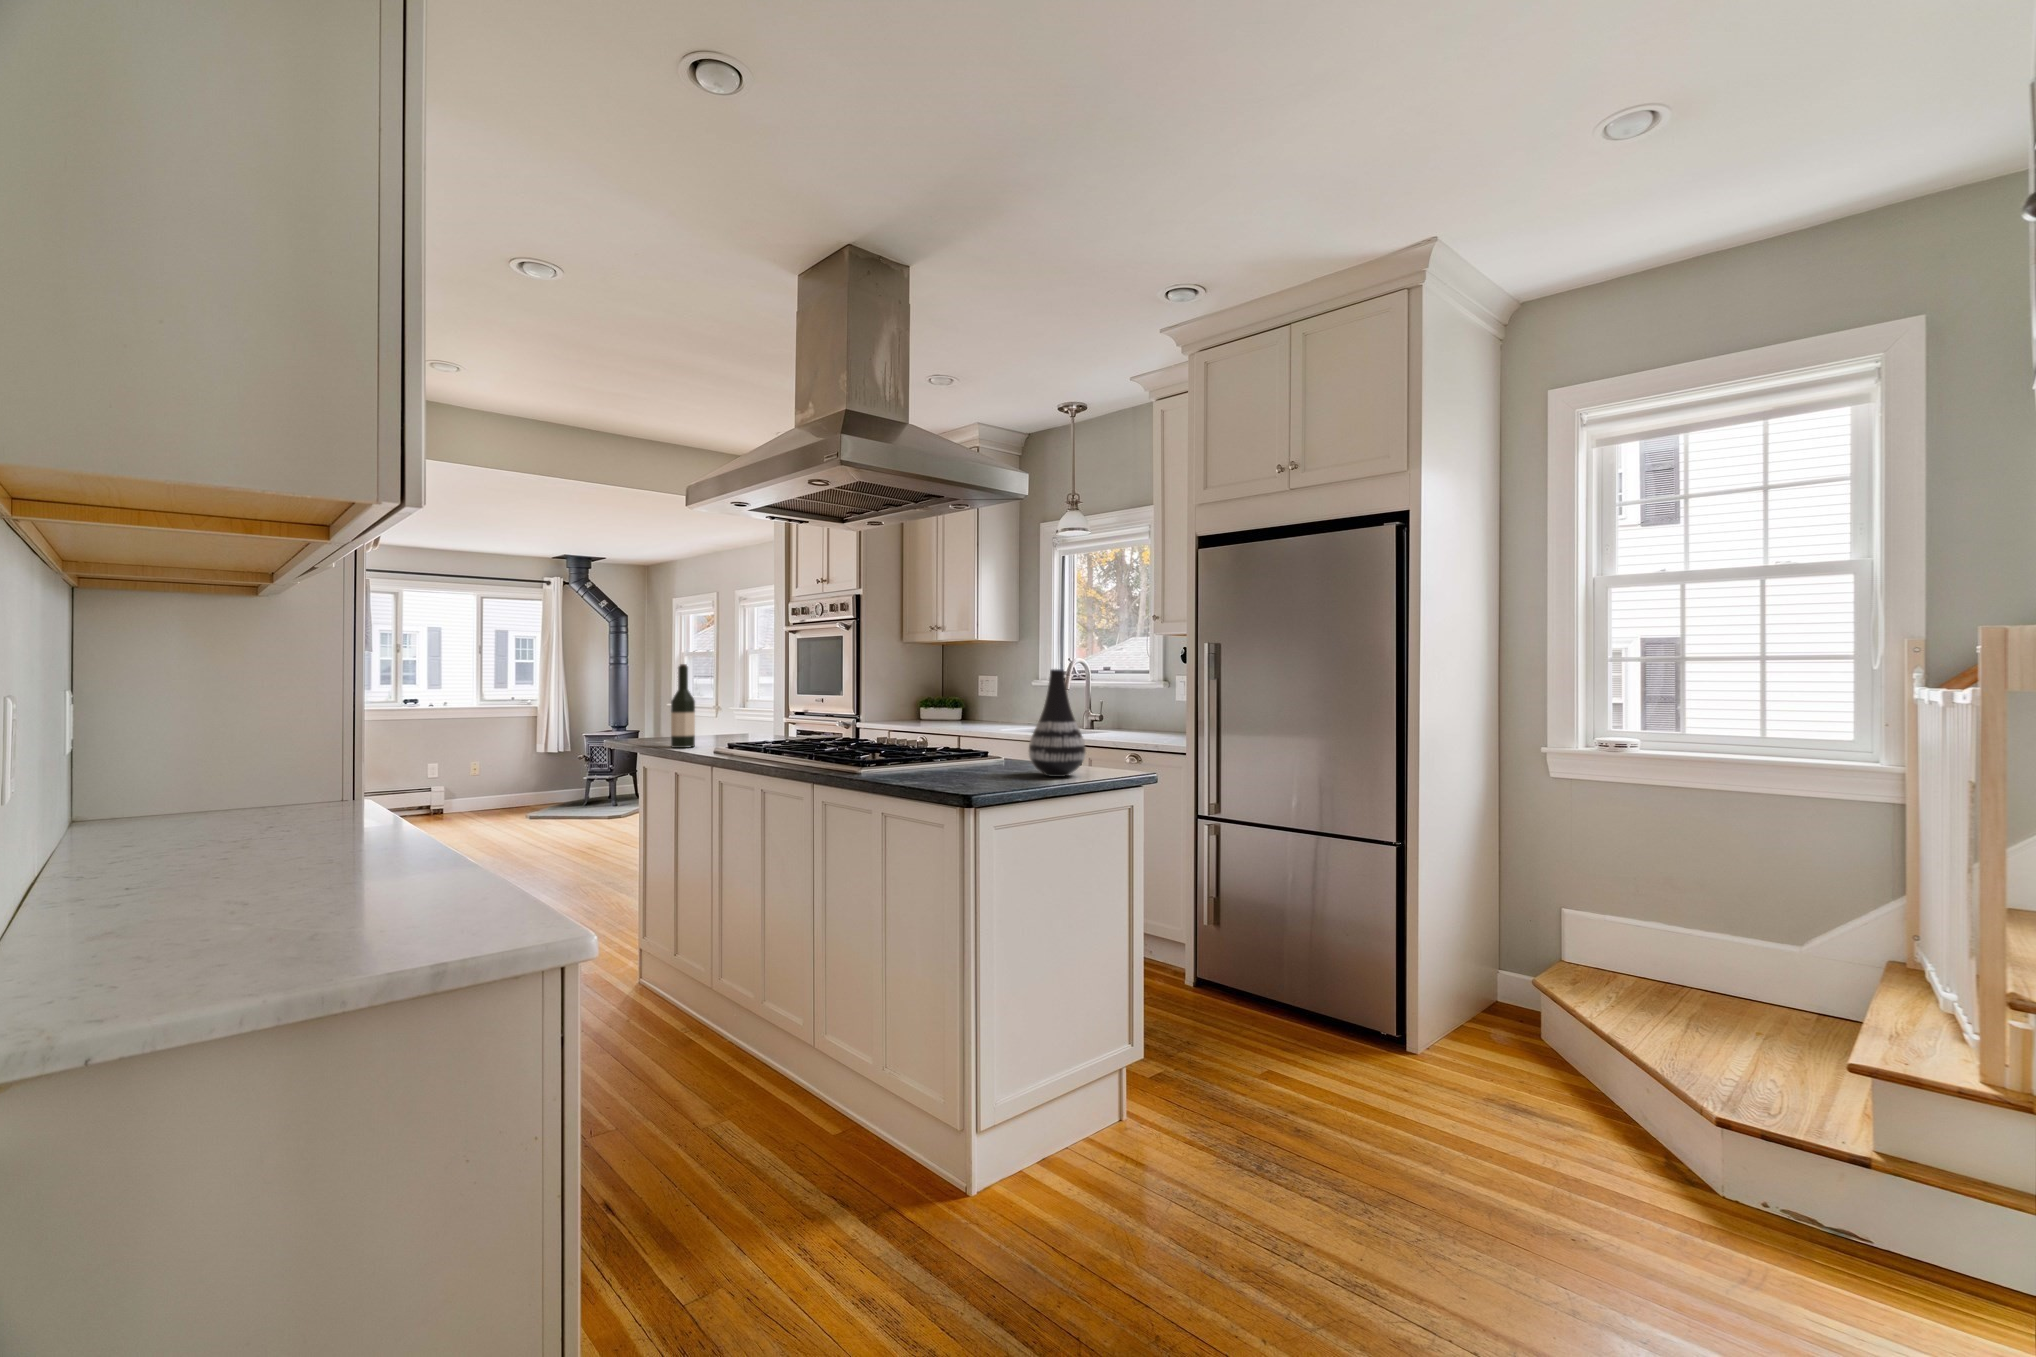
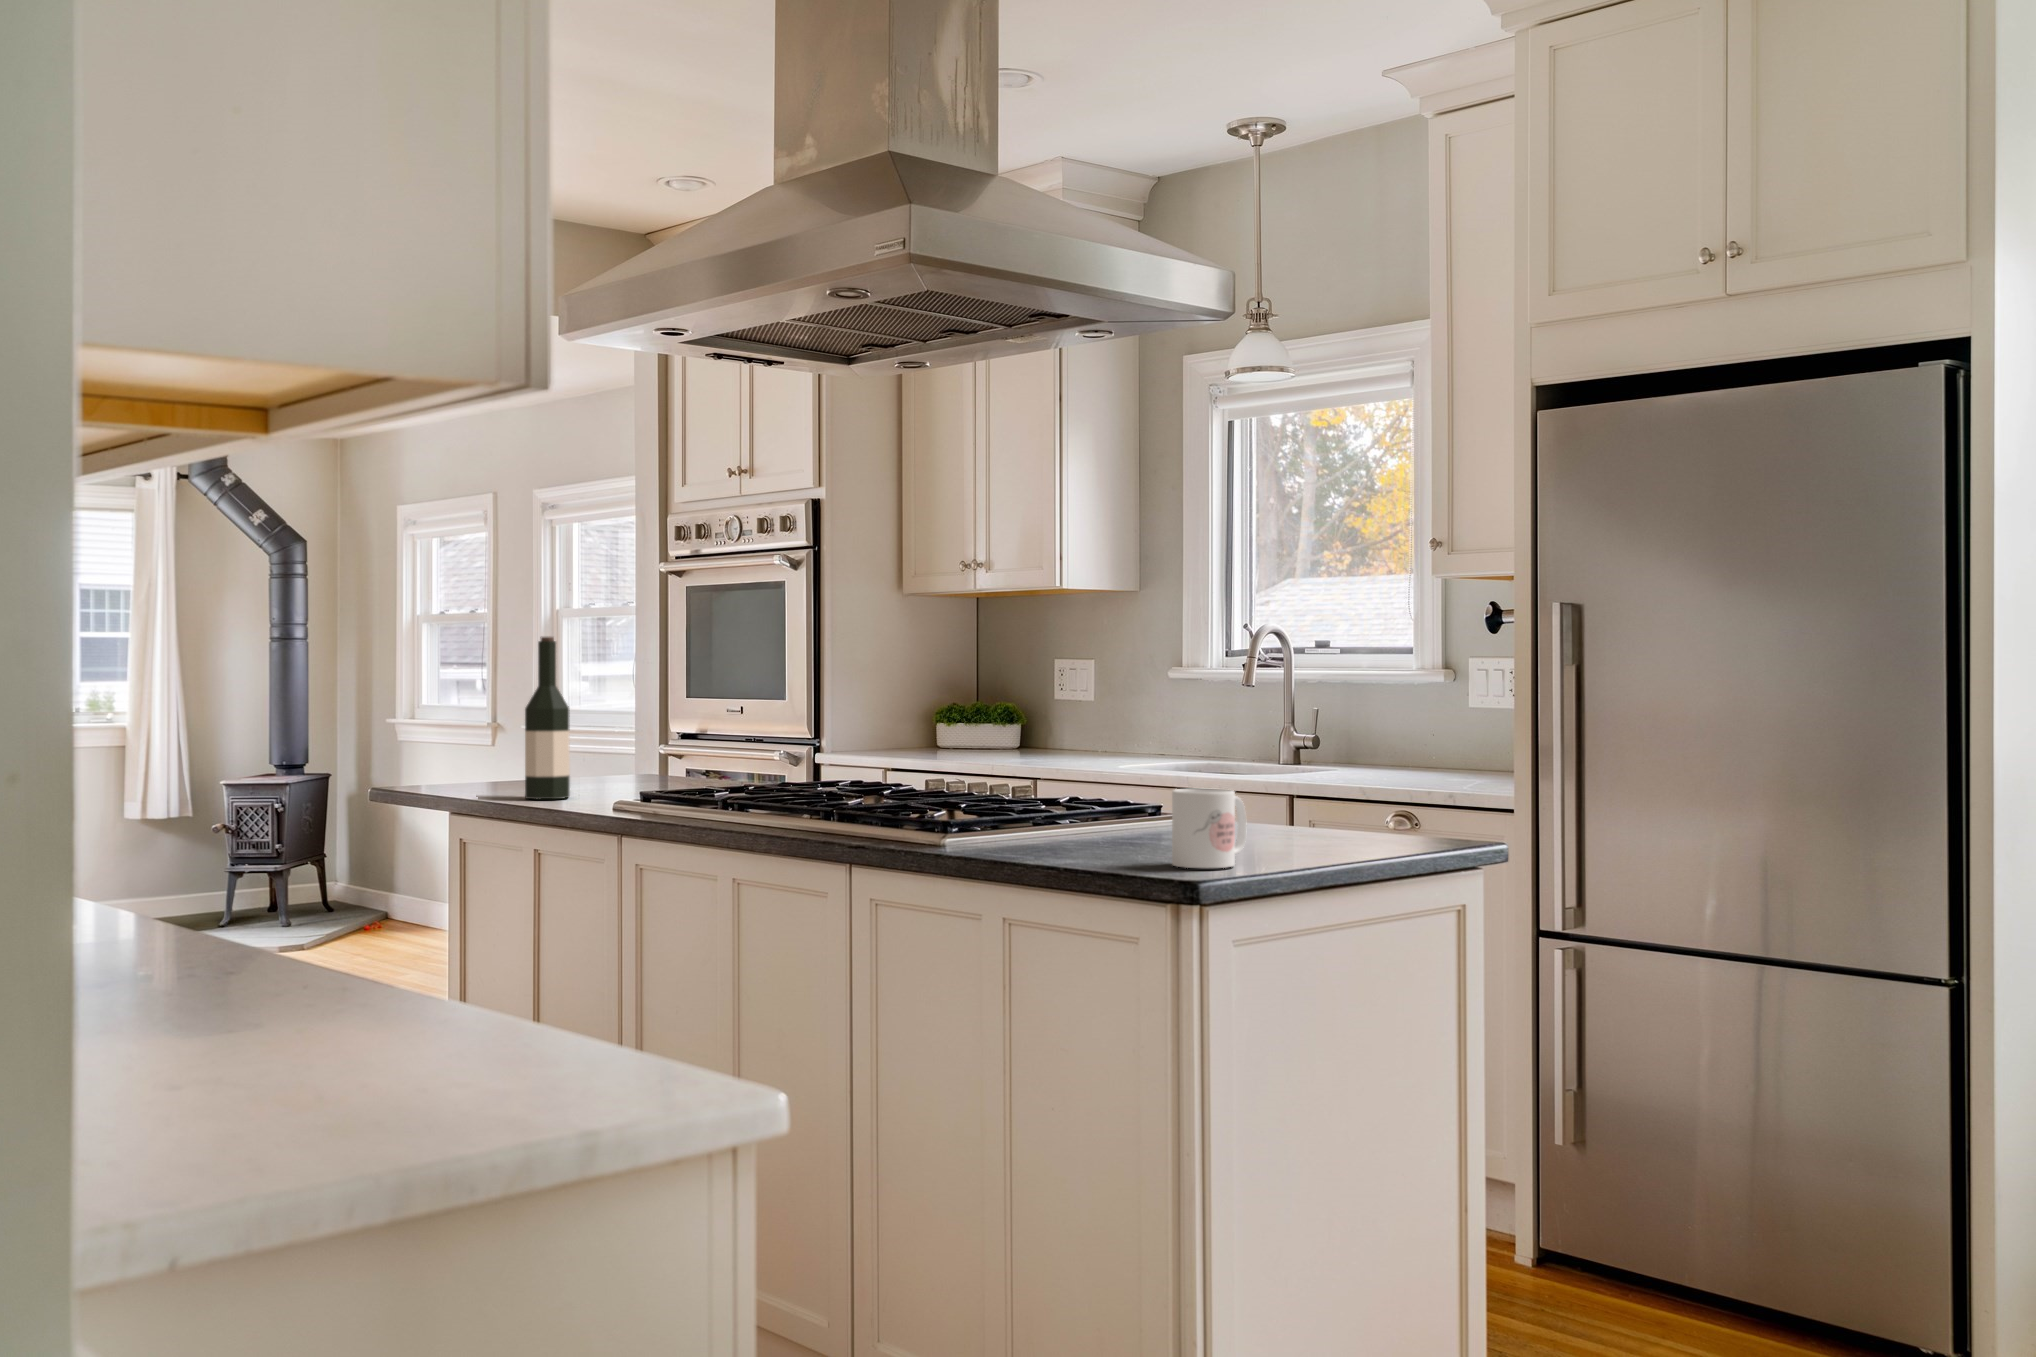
vase: present [1029,669,1086,777] -> none [1267,644,1378,849]
mug: none [969,745,1010,788] -> present [1172,788,1247,868]

